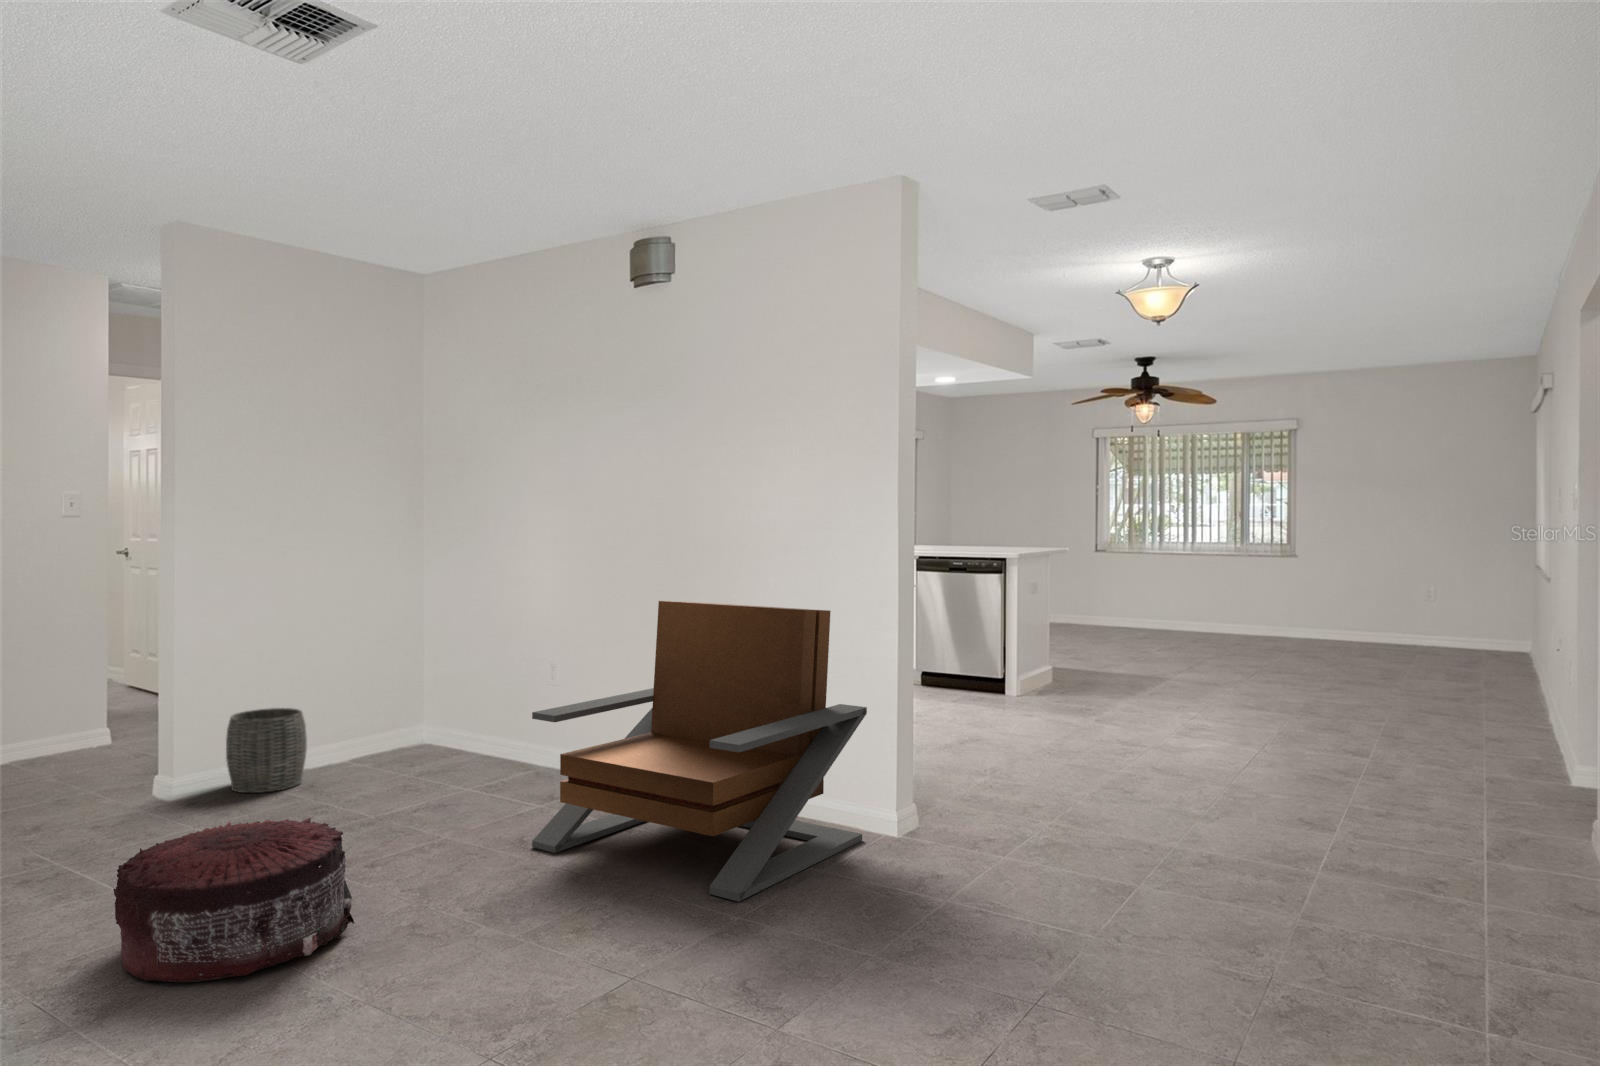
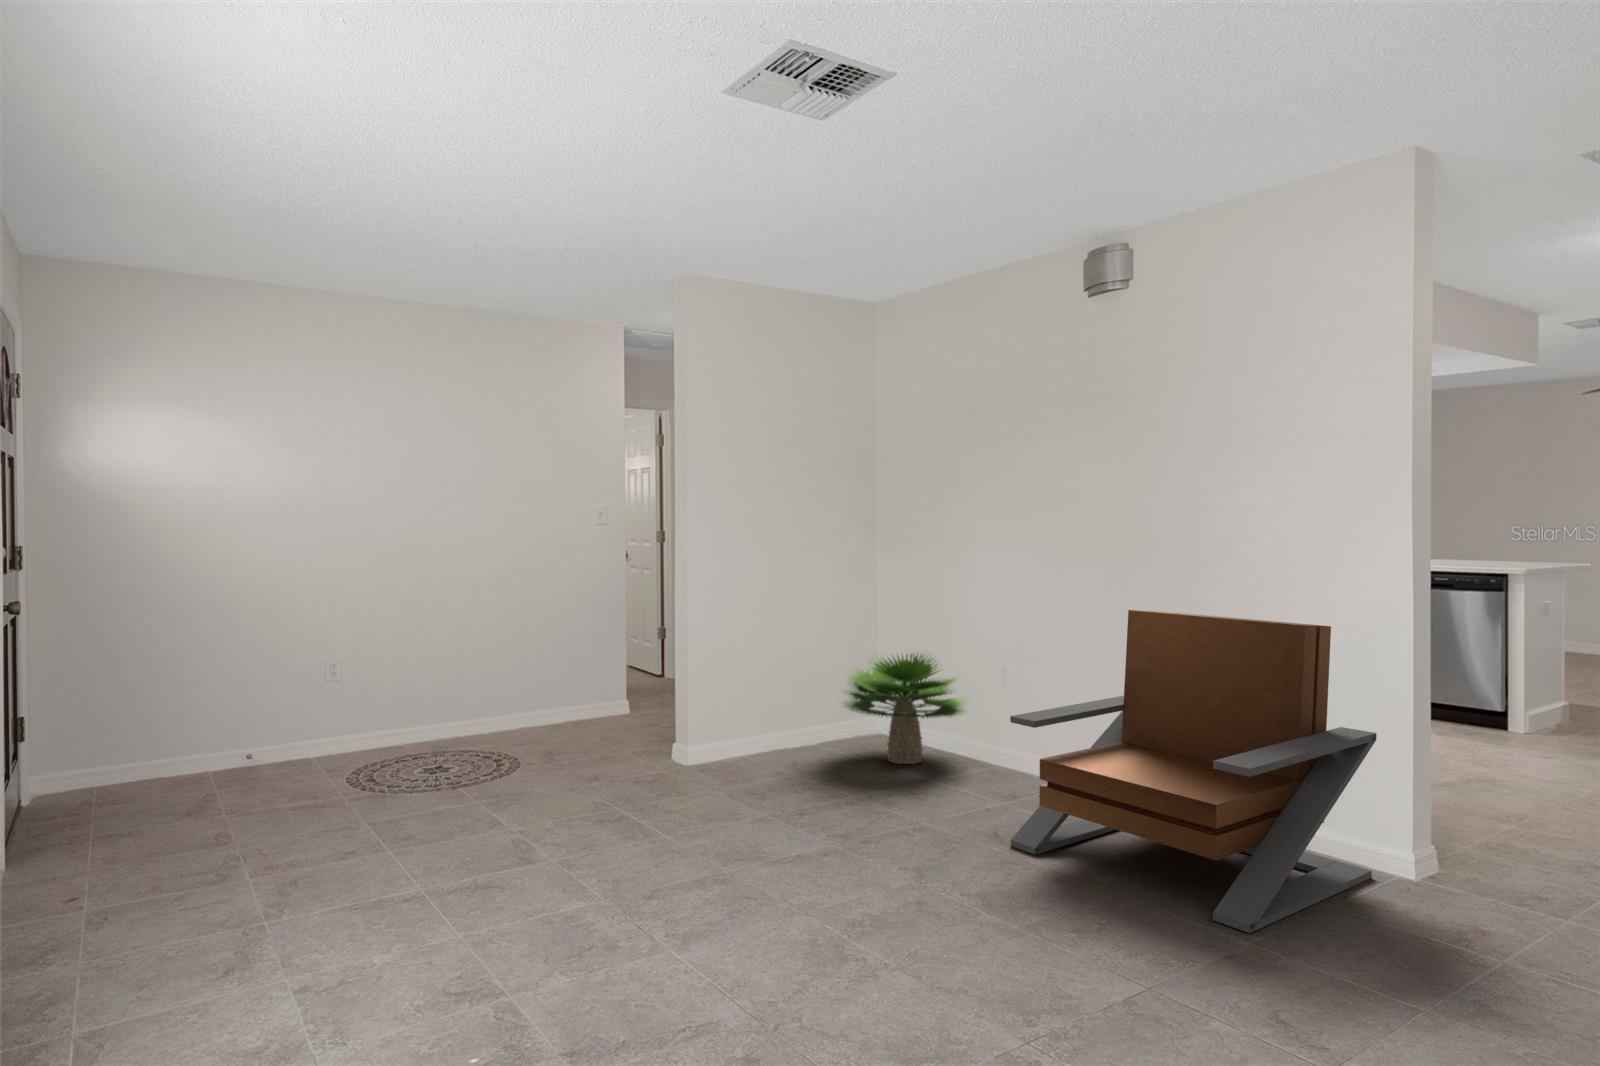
potted plant: none [365,651,519,776] -> present [846,653,965,764]
woven basket: present [226,708,307,793] -> none [727,693,789,767]
pouf: present [113,818,354,982] -> none [680,799,871,945]

